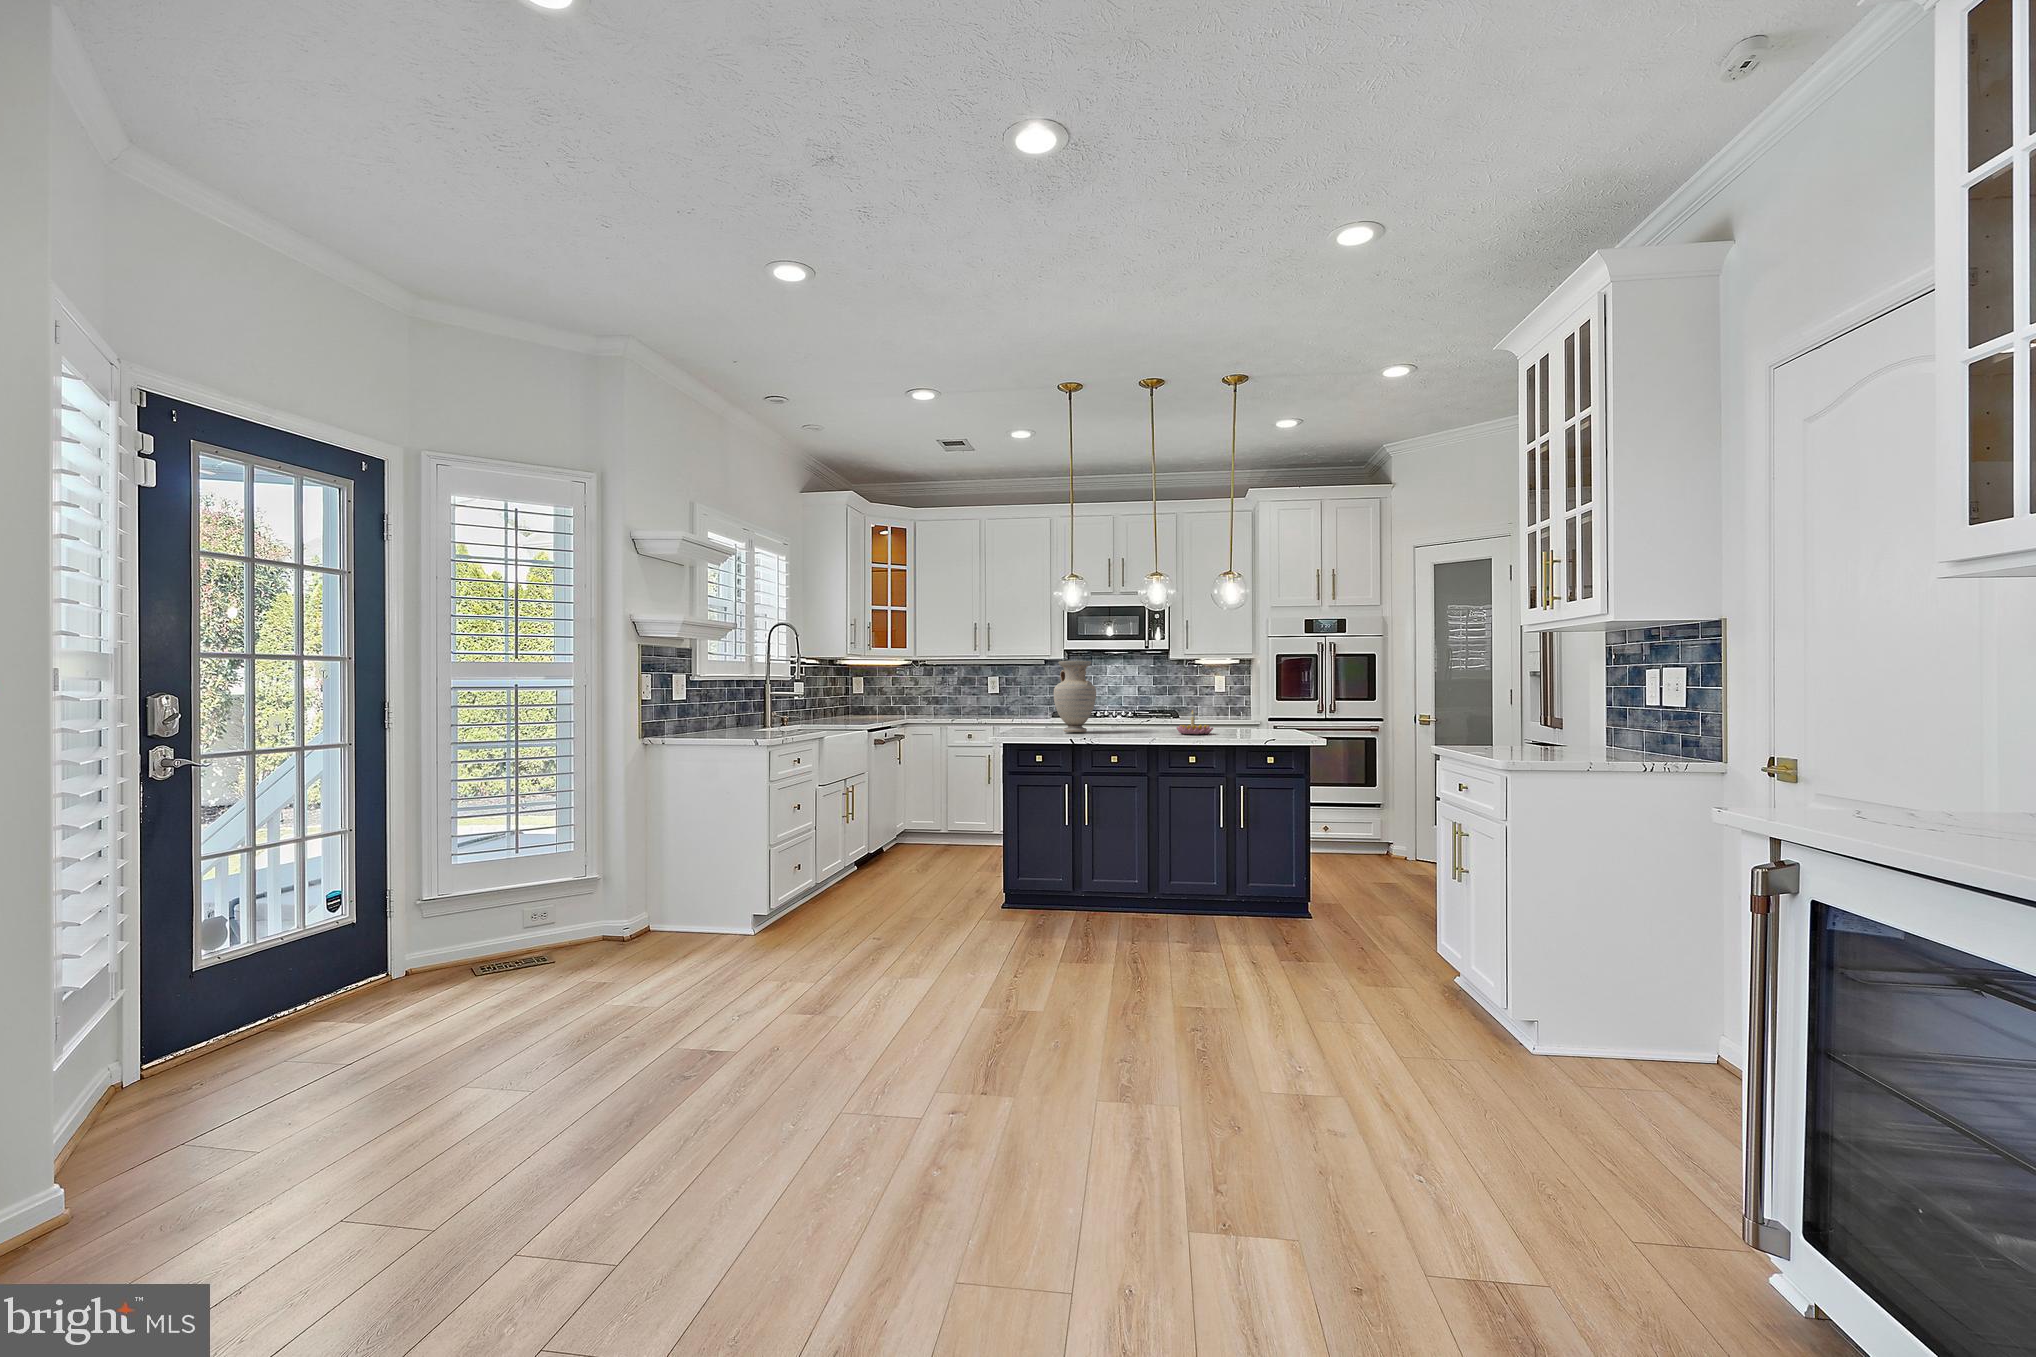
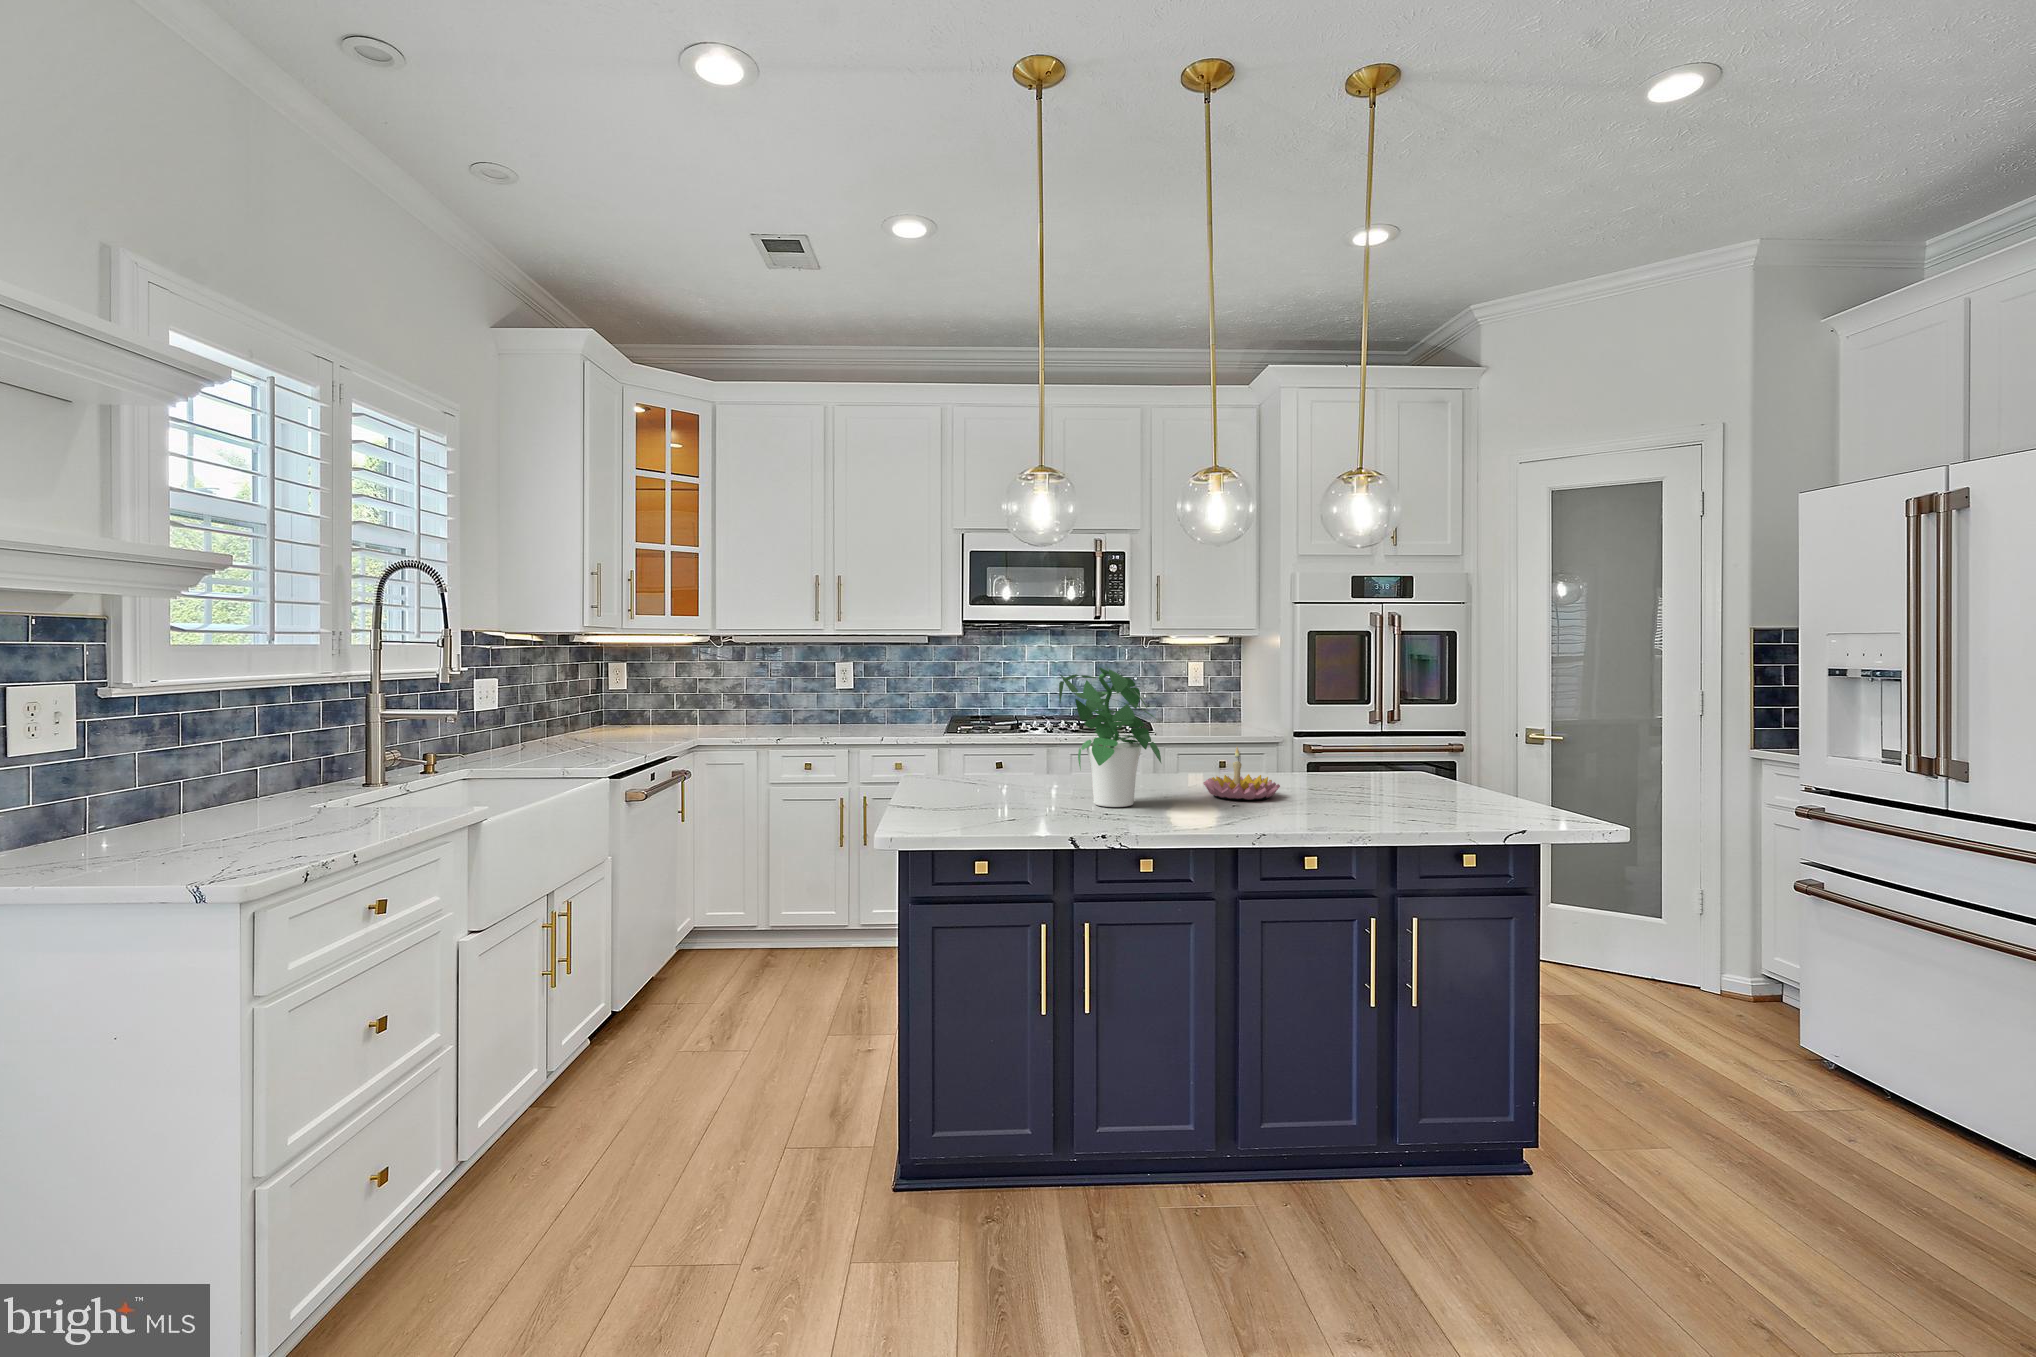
vase: present [1054,661,1096,732] -> none [952,646,1037,791]
potted plant: none [1103,669,1151,736] -> present [1059,668,1161,807]

